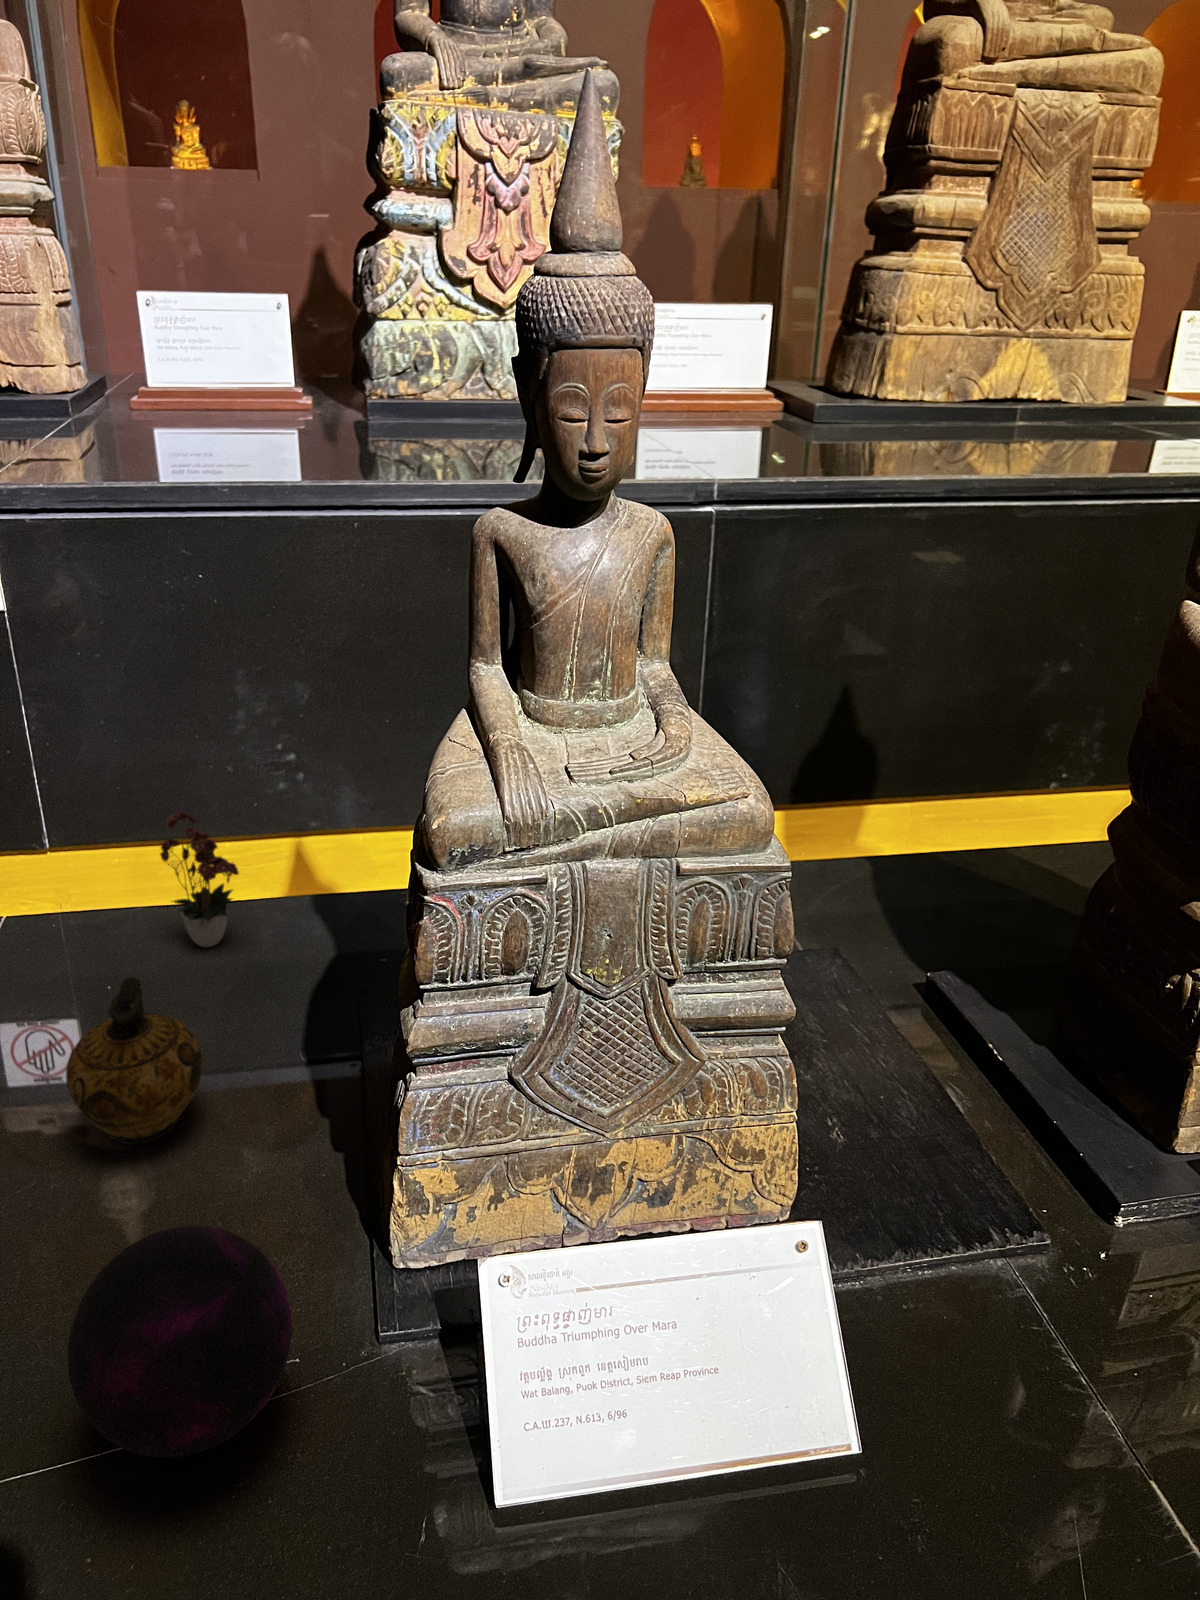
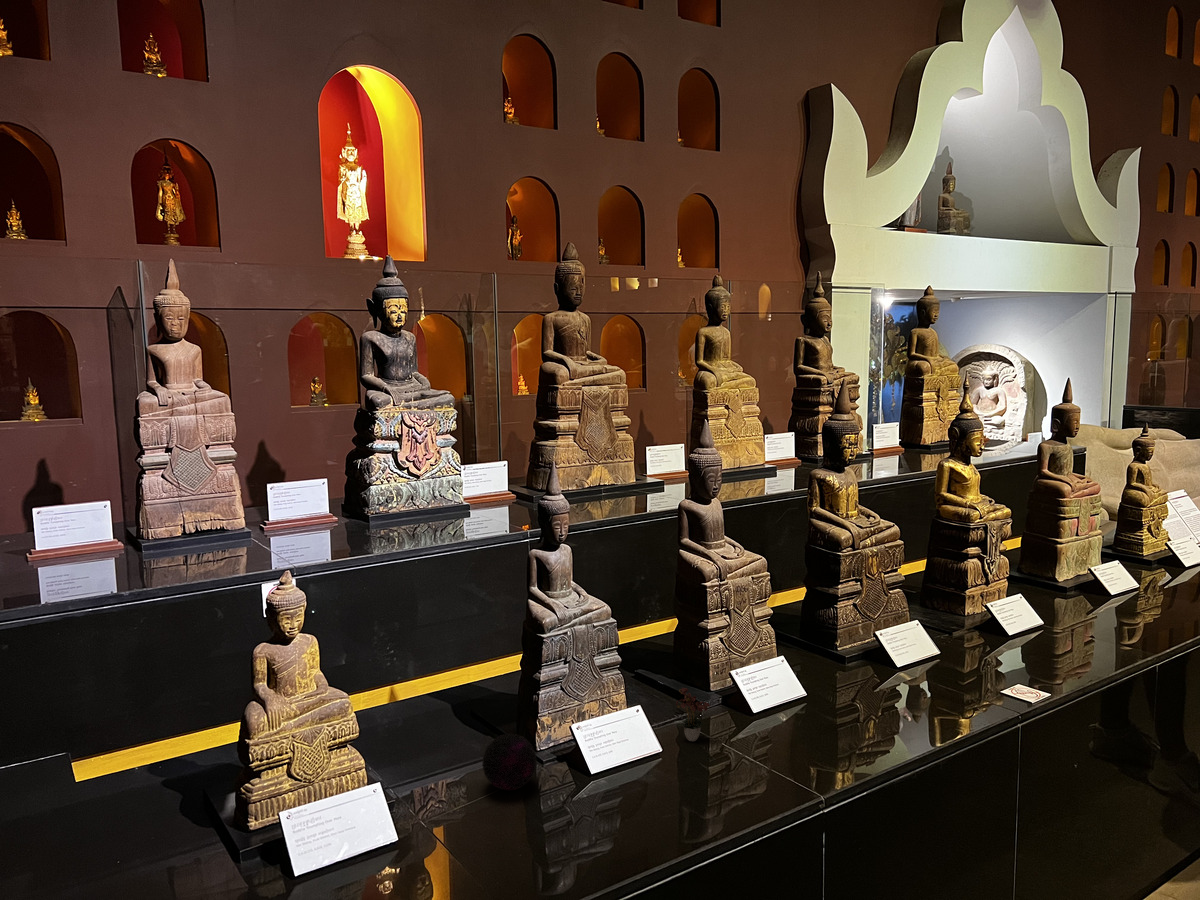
flower arrangement: present [160,812,239,947] -> present [676,688,710,741]
ceramic jug: present [66,977,202,1145] -> none [411,705,451,757]

